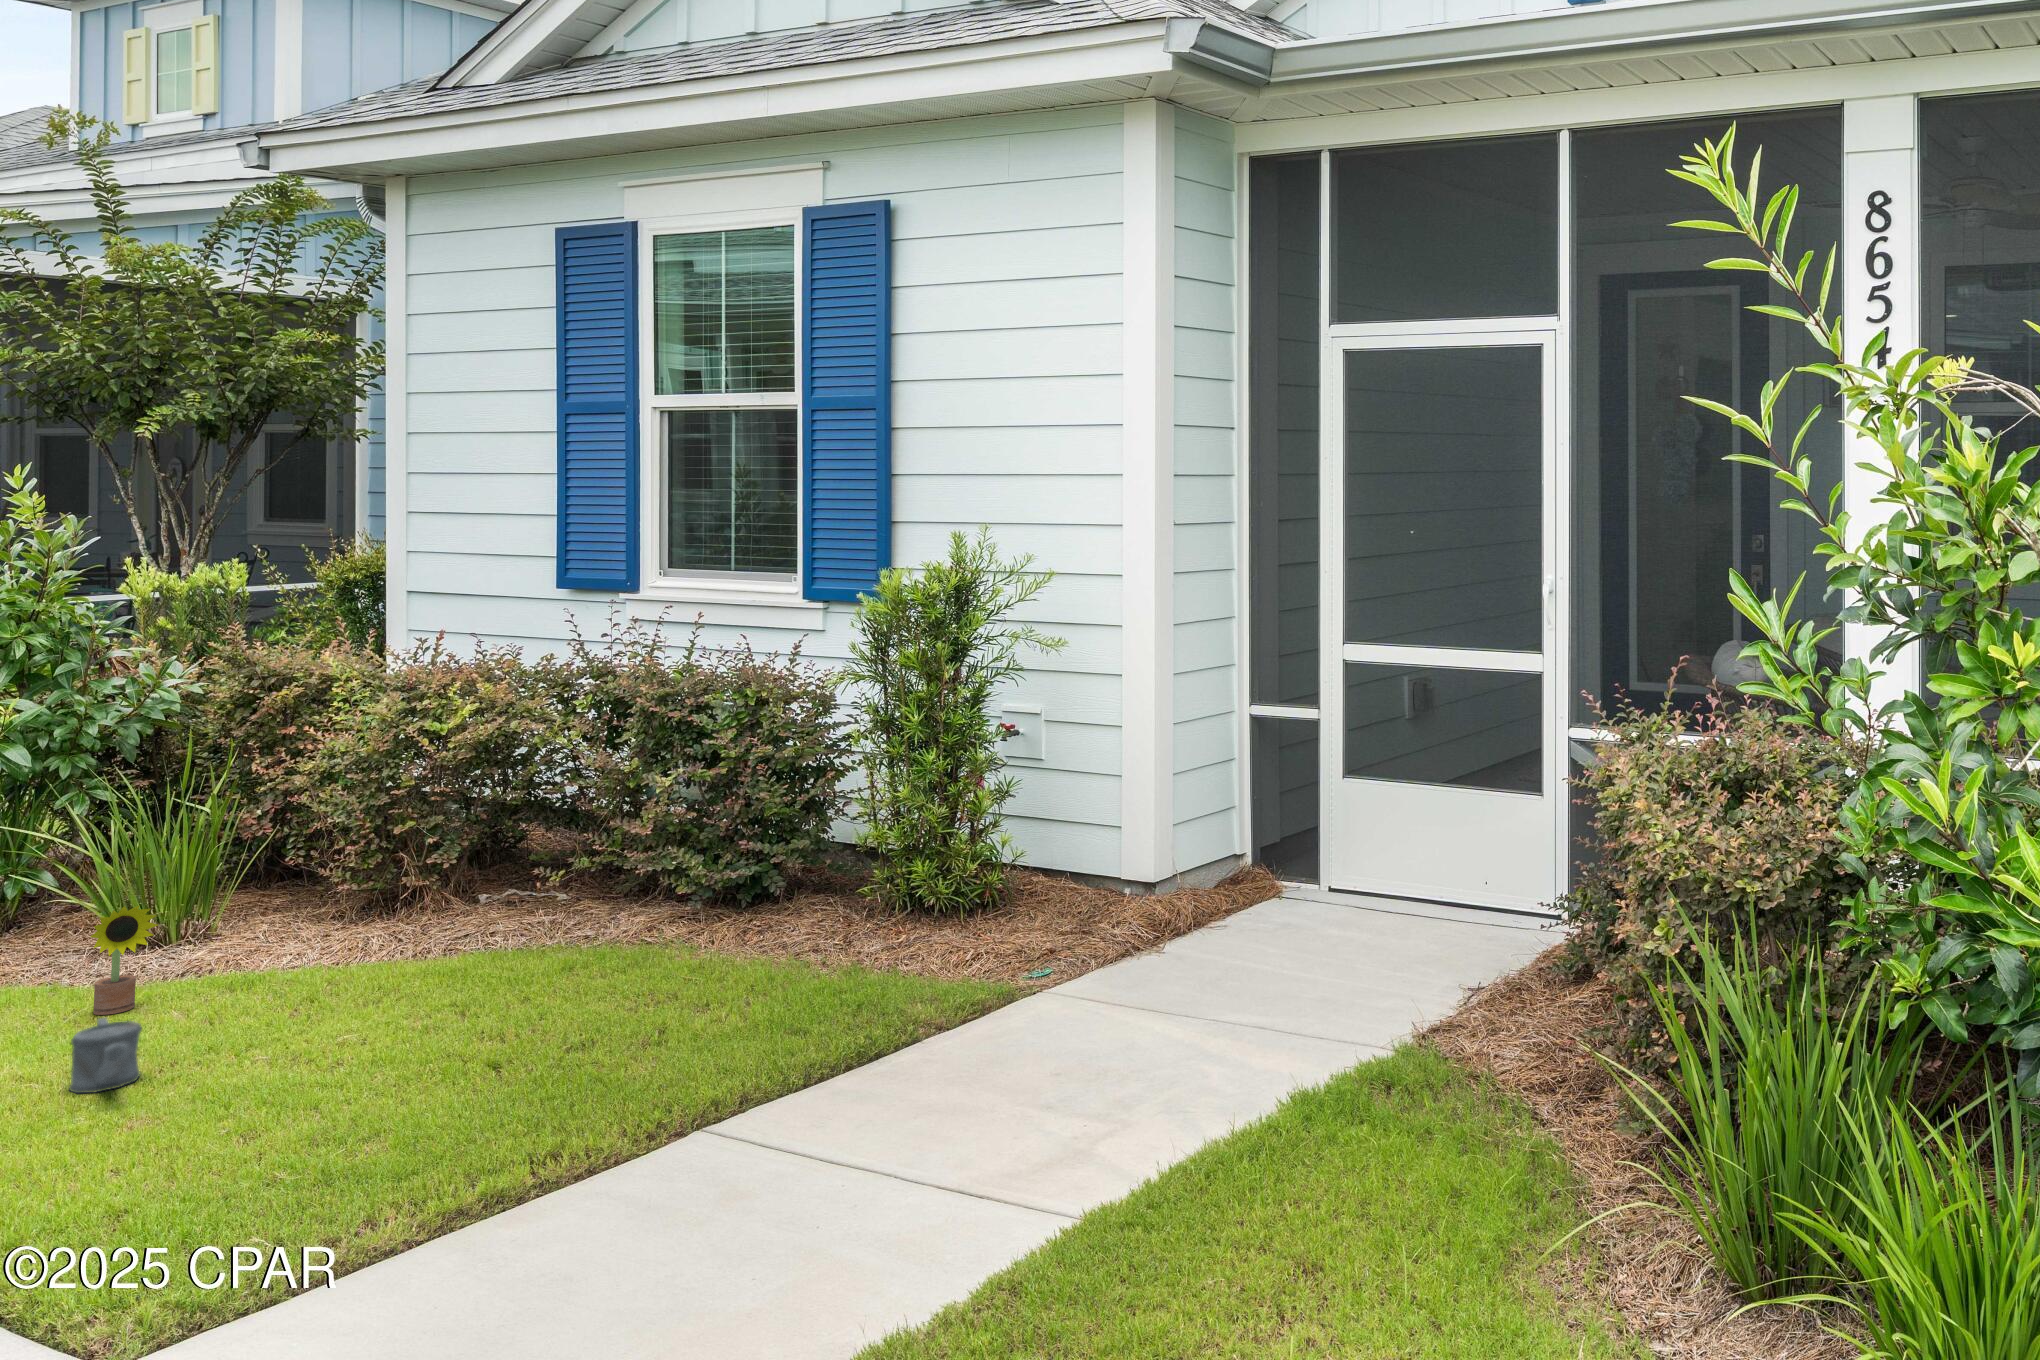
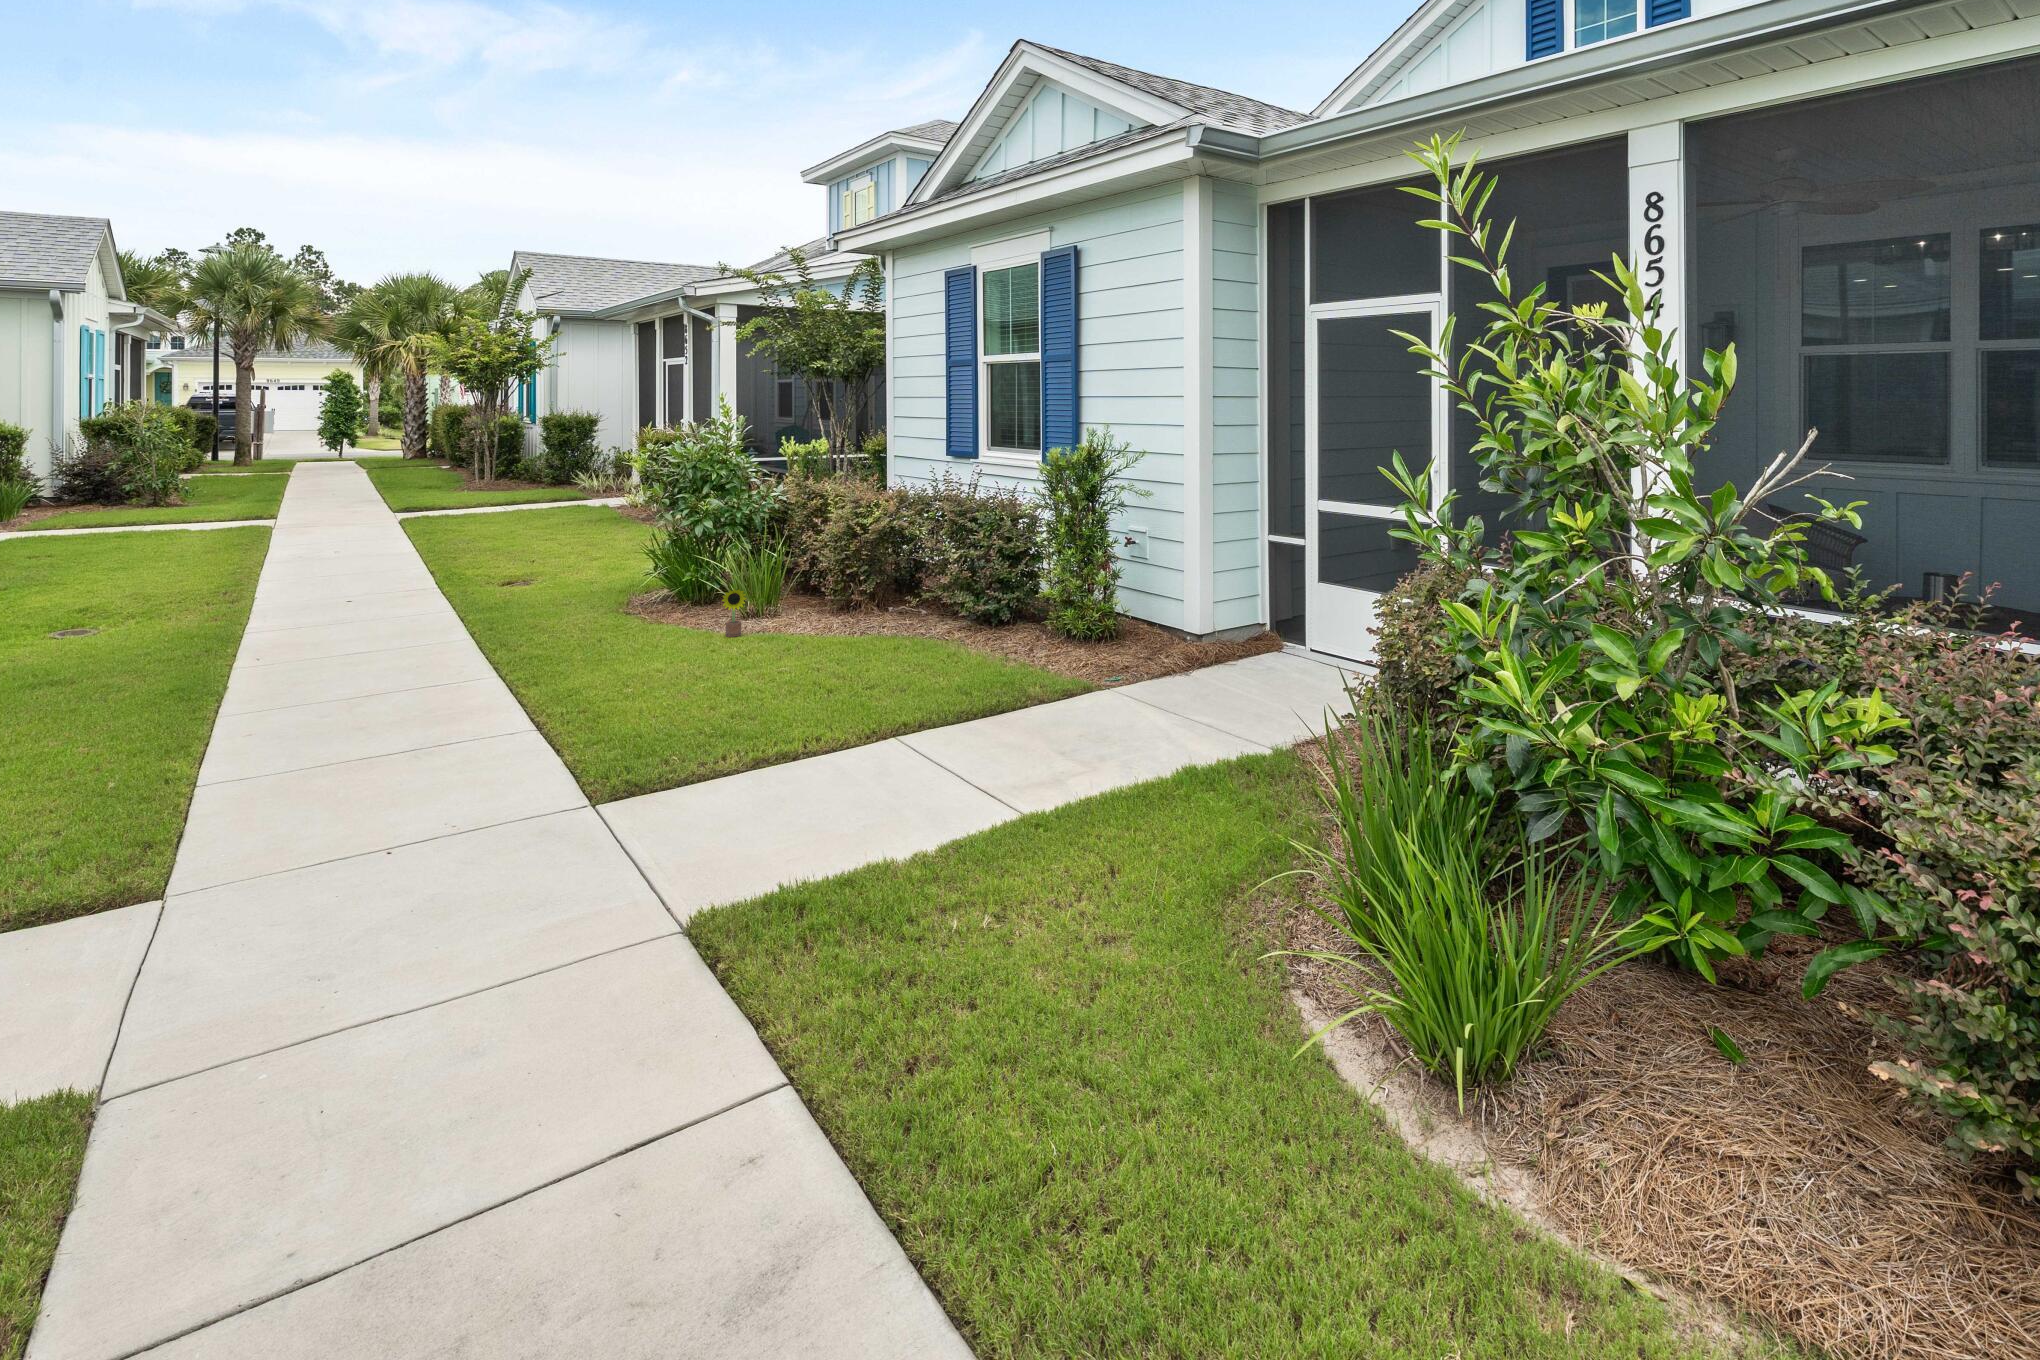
watering can: present [69,1018,142,1093] -> none [695,636,722,668]

